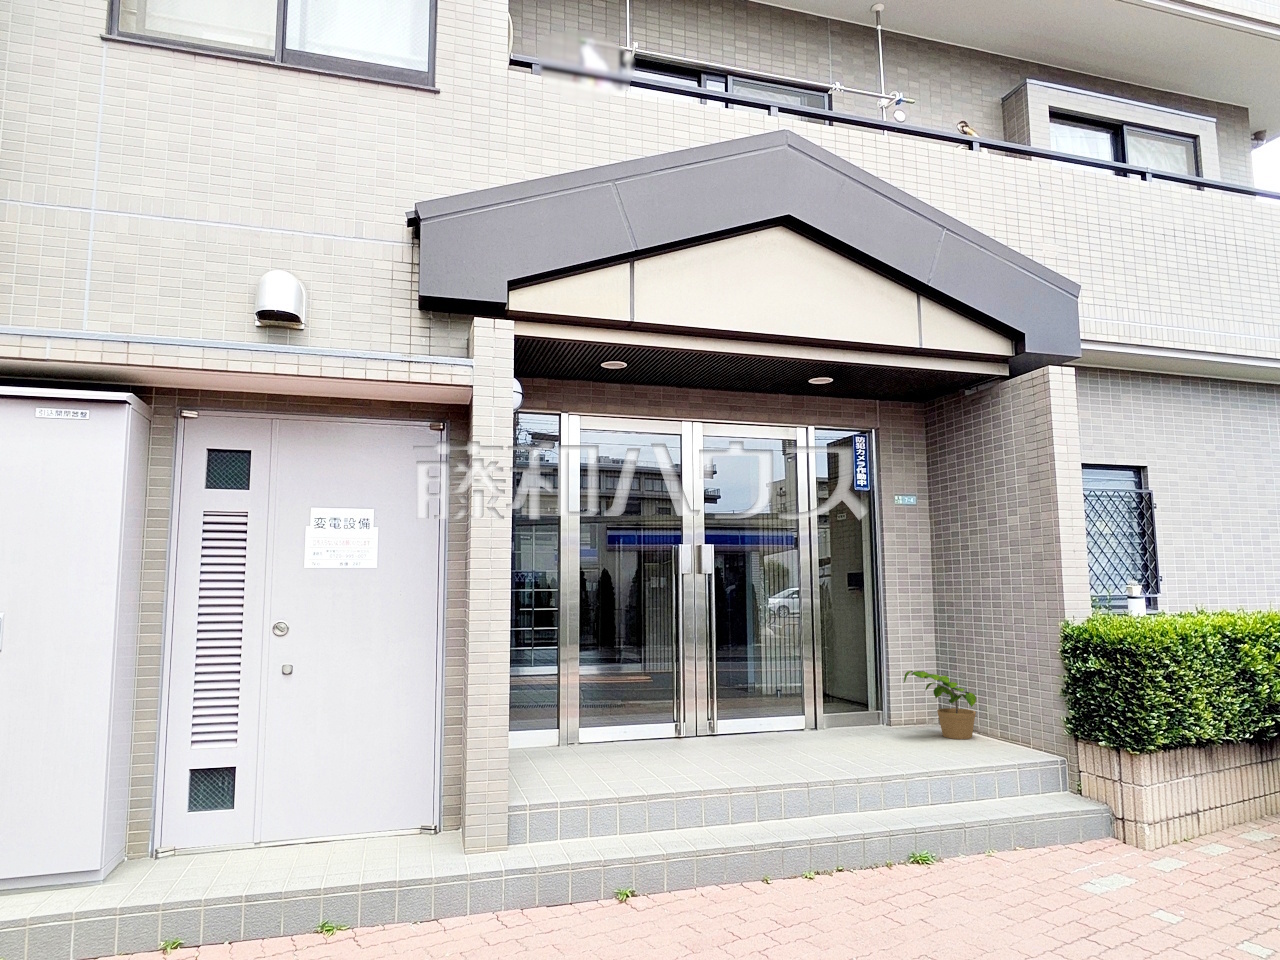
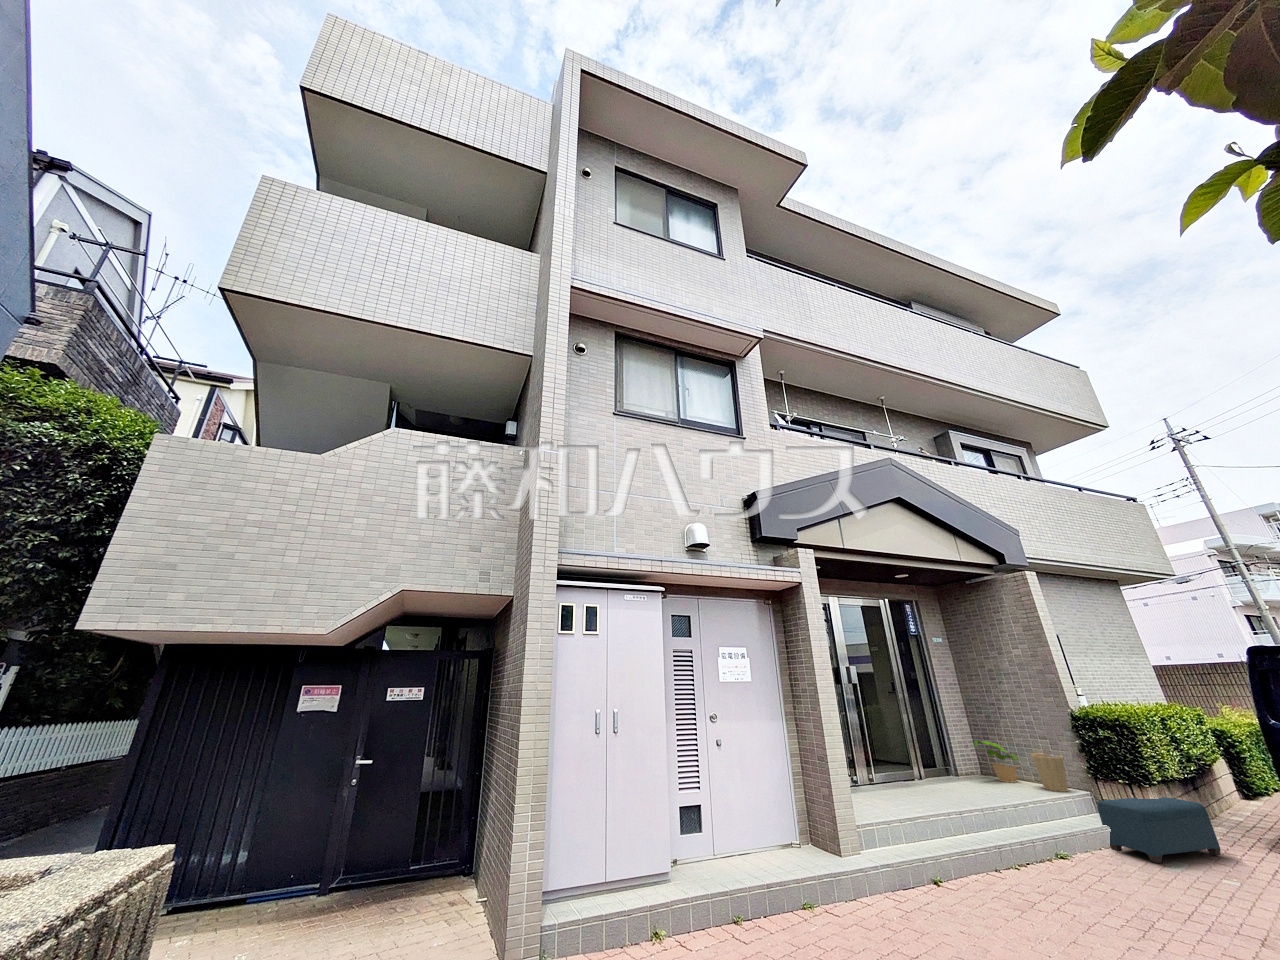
basket: none [984,684,1035,756] -> present [1031,753,1068,792]
bench: none [1038,766,1241,875] -> present [1097,797,1221,863]

